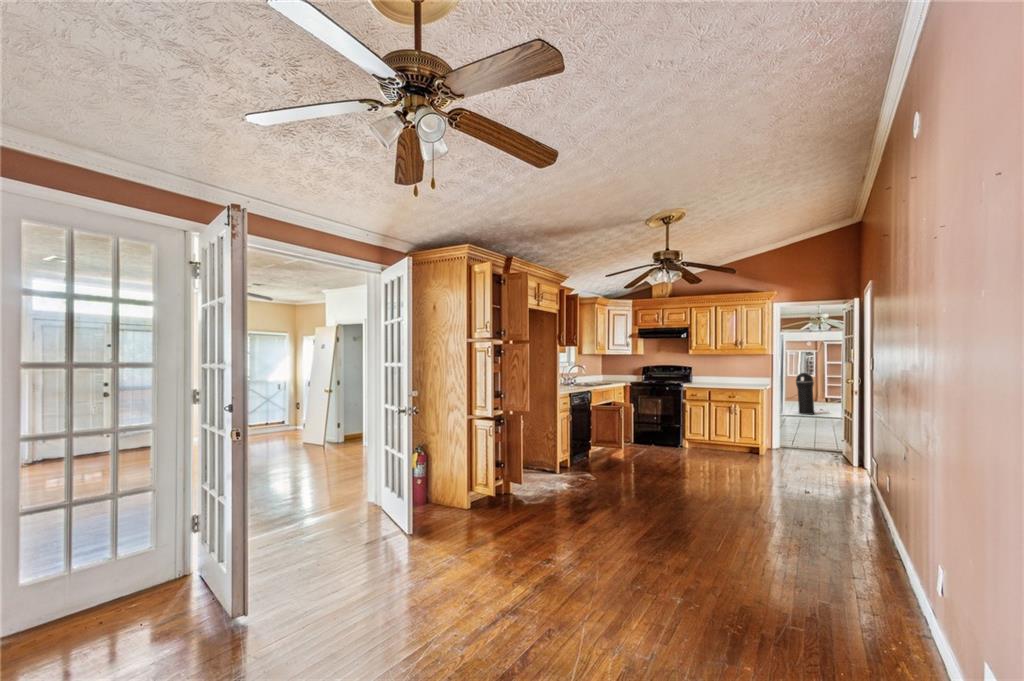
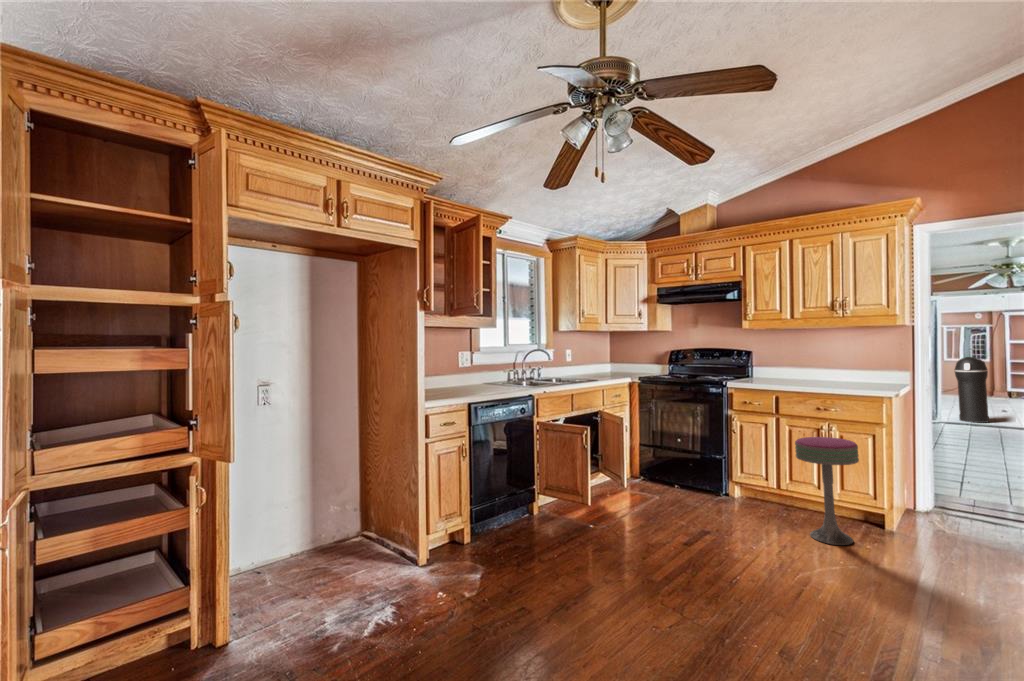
bar stool: none [721,410,750,460] -> present [795,437,859,545]

